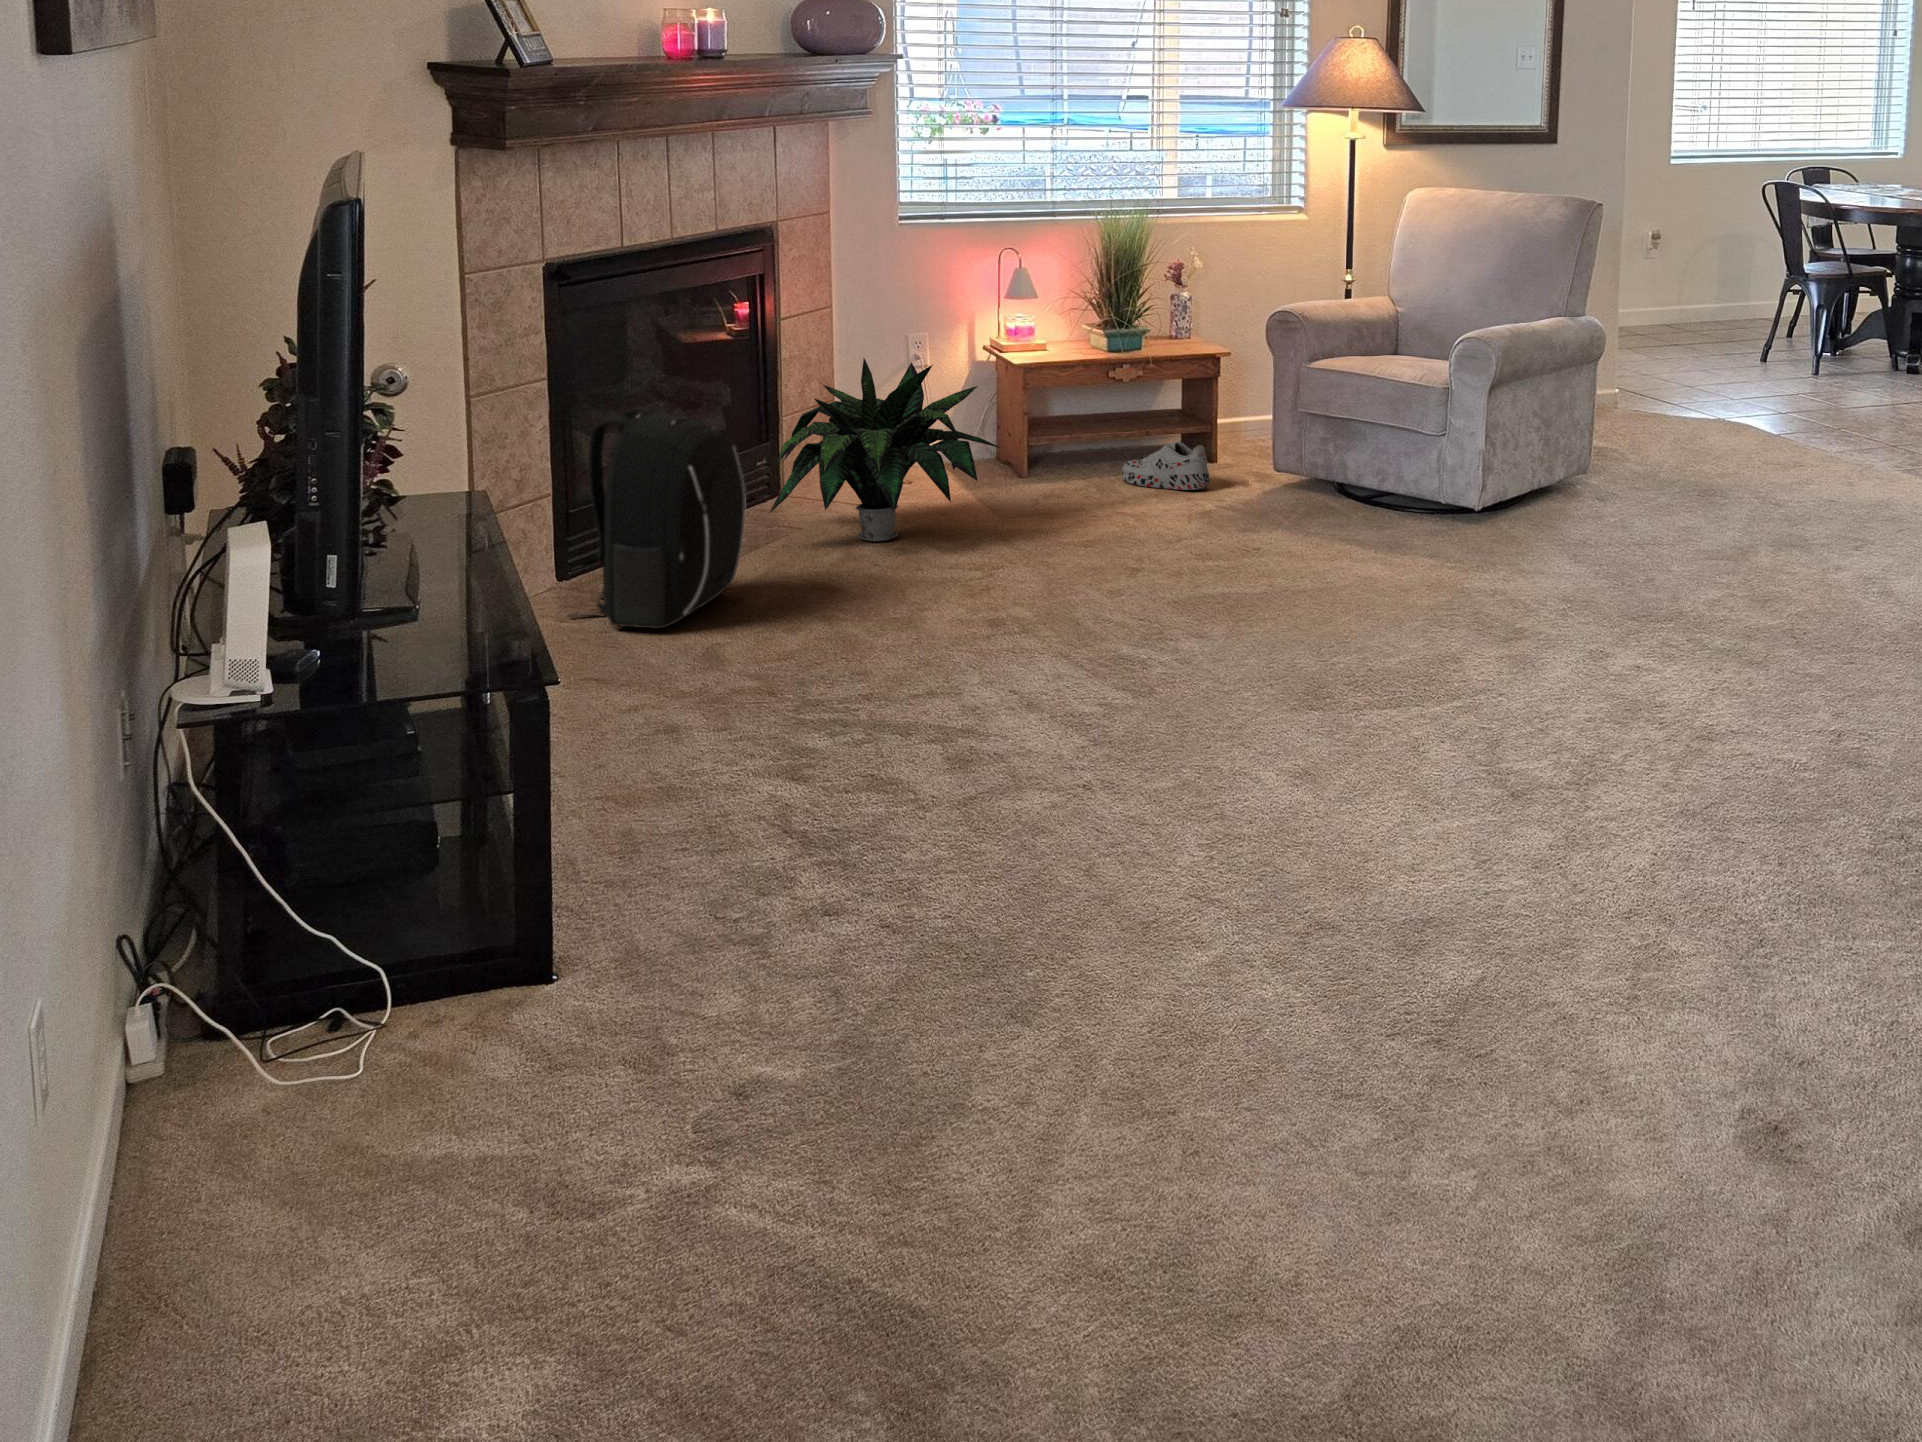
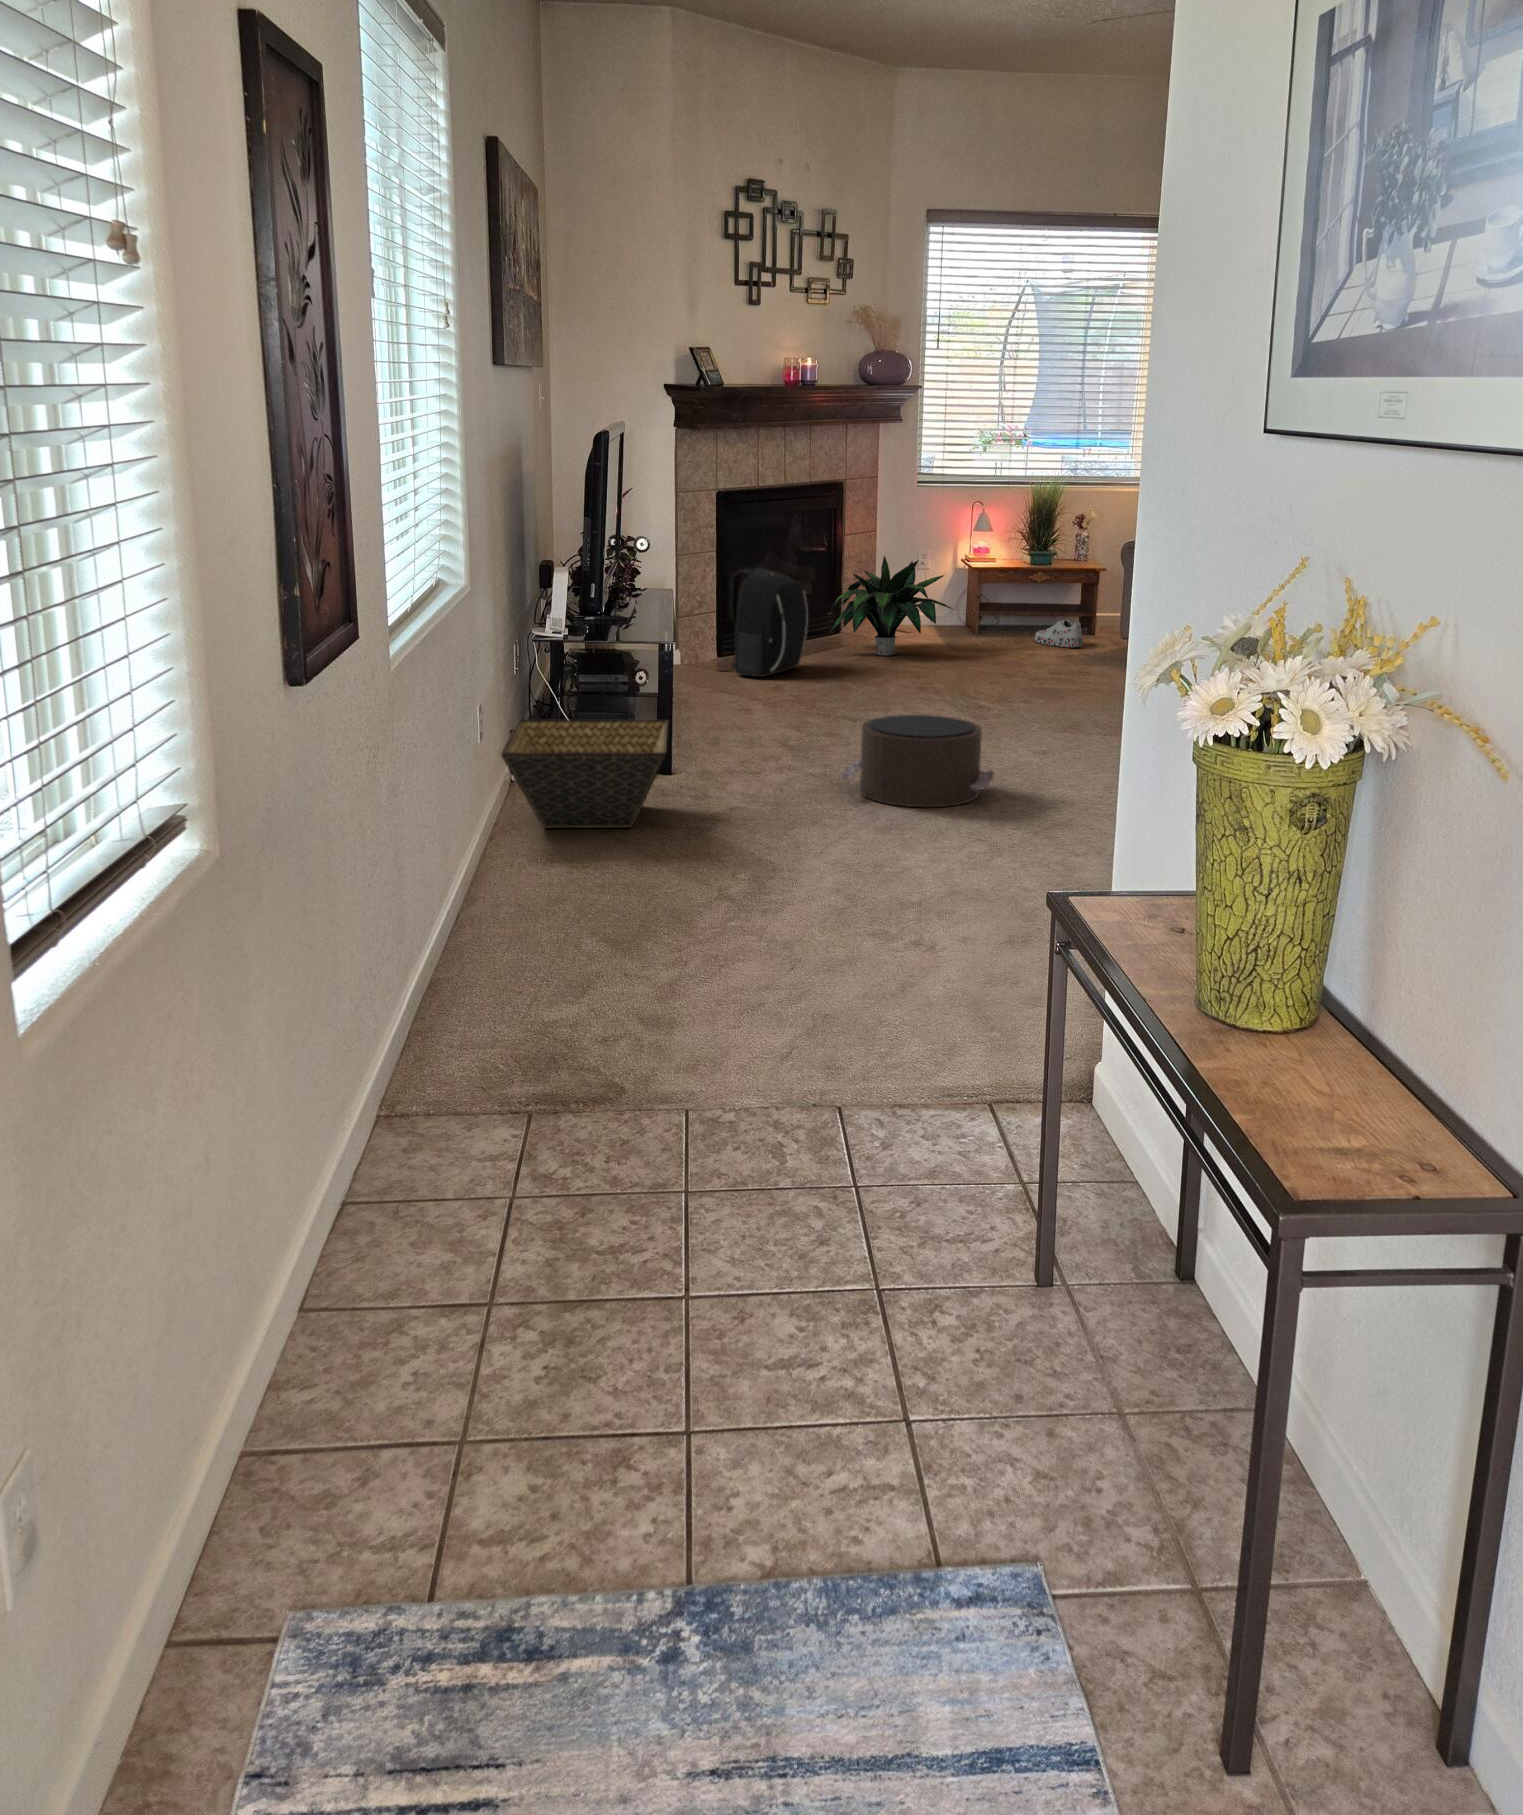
pouf: none [991,777,1333,1027] -> present [839,715,994,807]
basket: none [115,909,617,1325] -> present [501,720,668,828]

